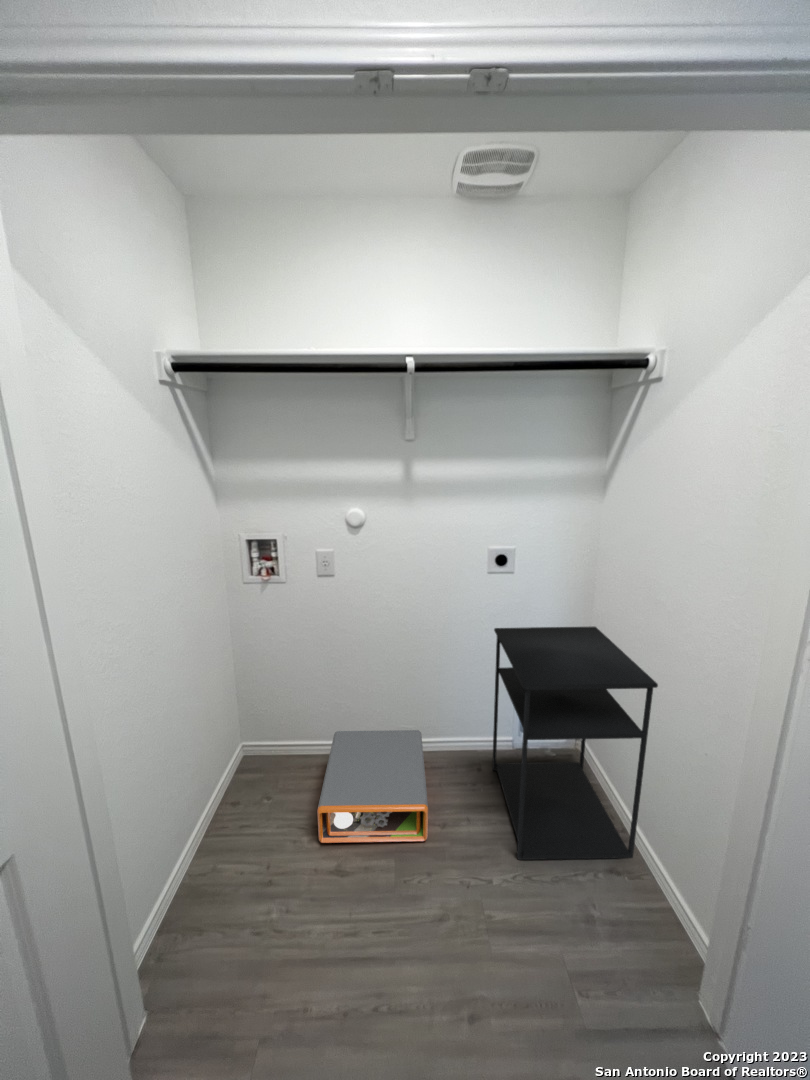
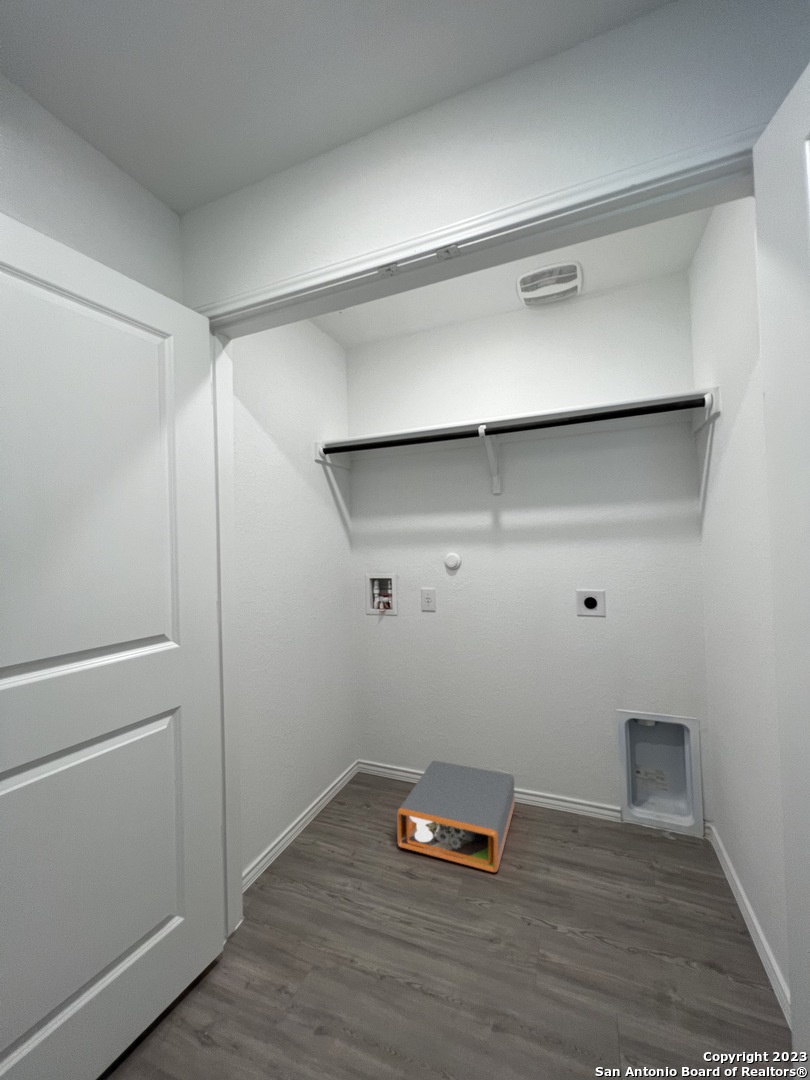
shelving unit: present [492,626,658,860] -> none [578,668,746,961]

